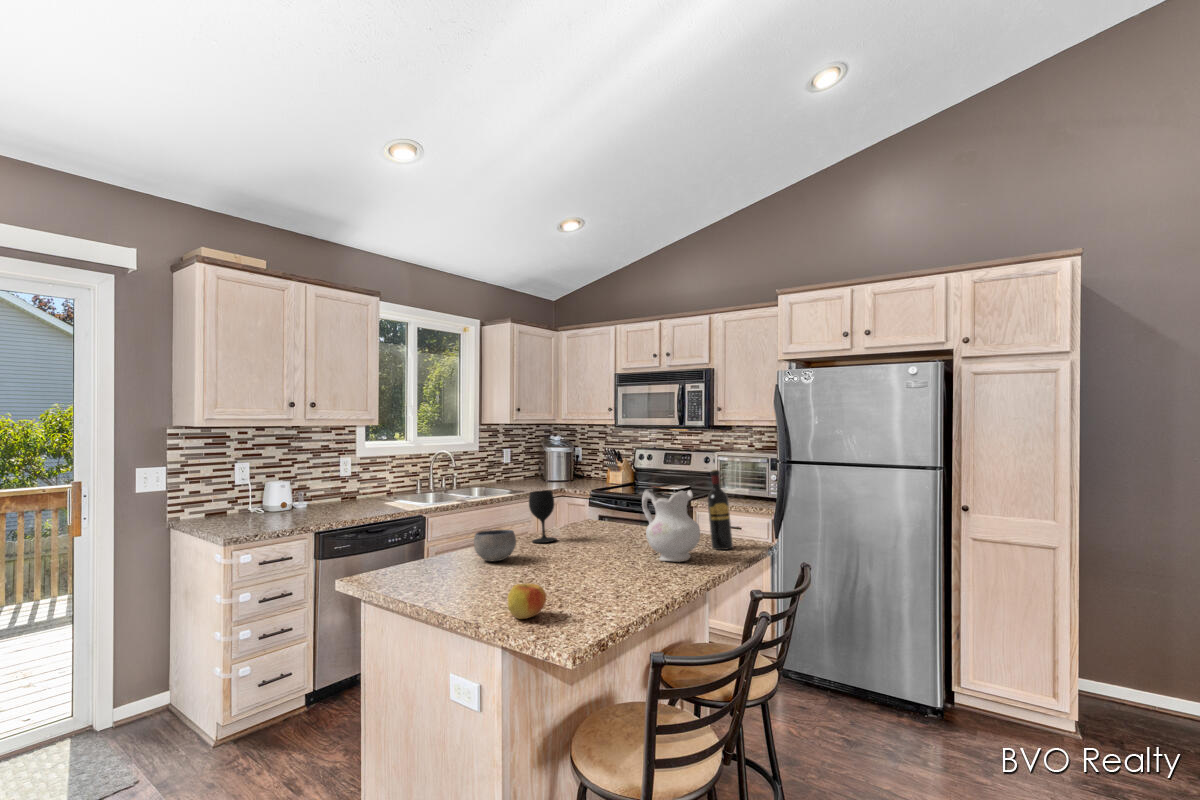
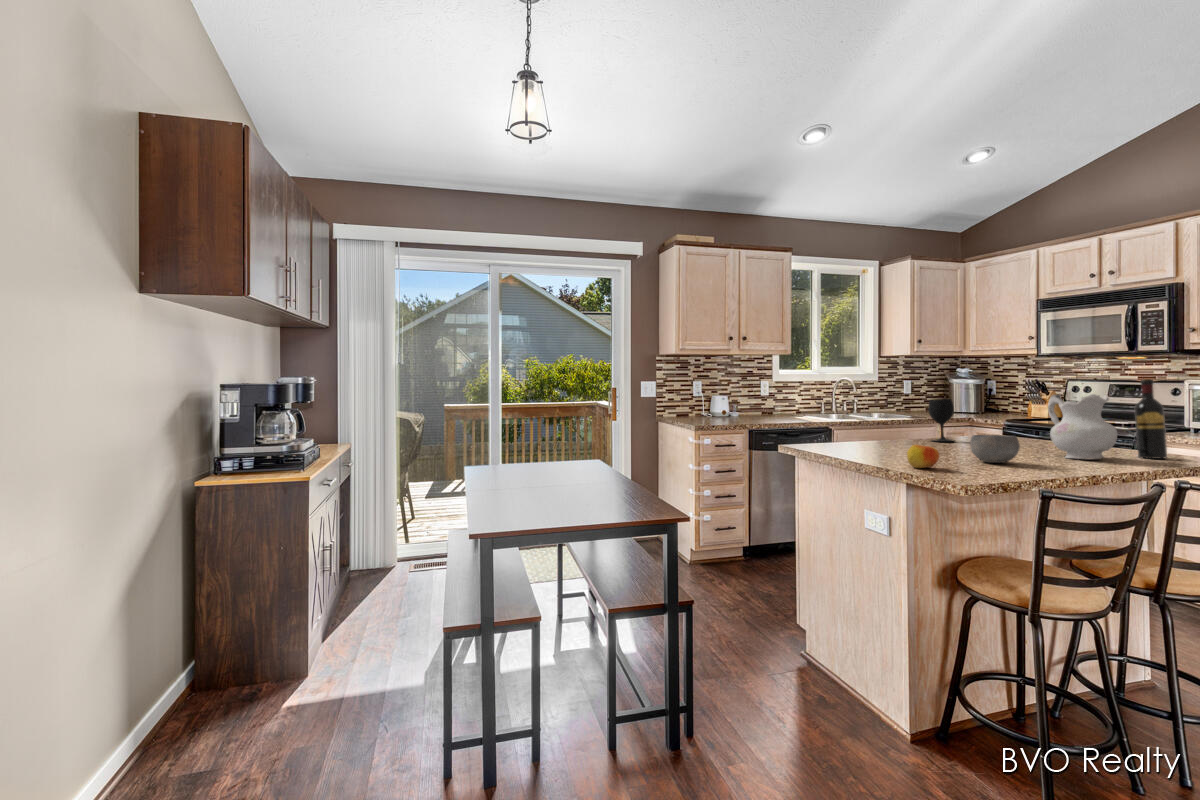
bowl: present [474,530,516,561] -> present [970,435,1020,463]

